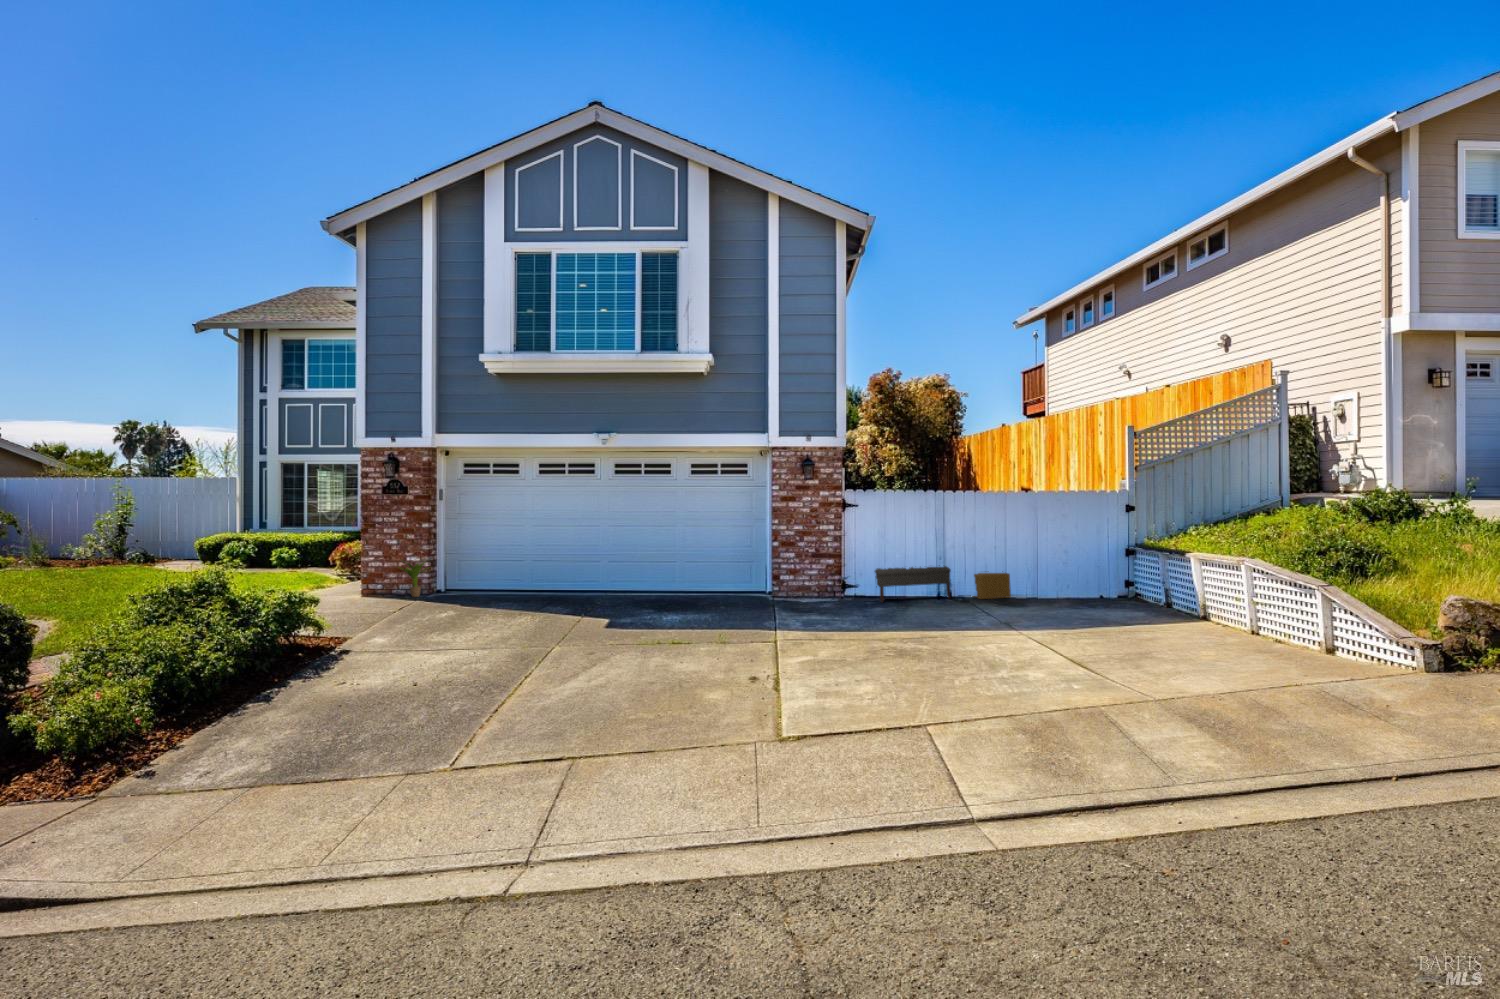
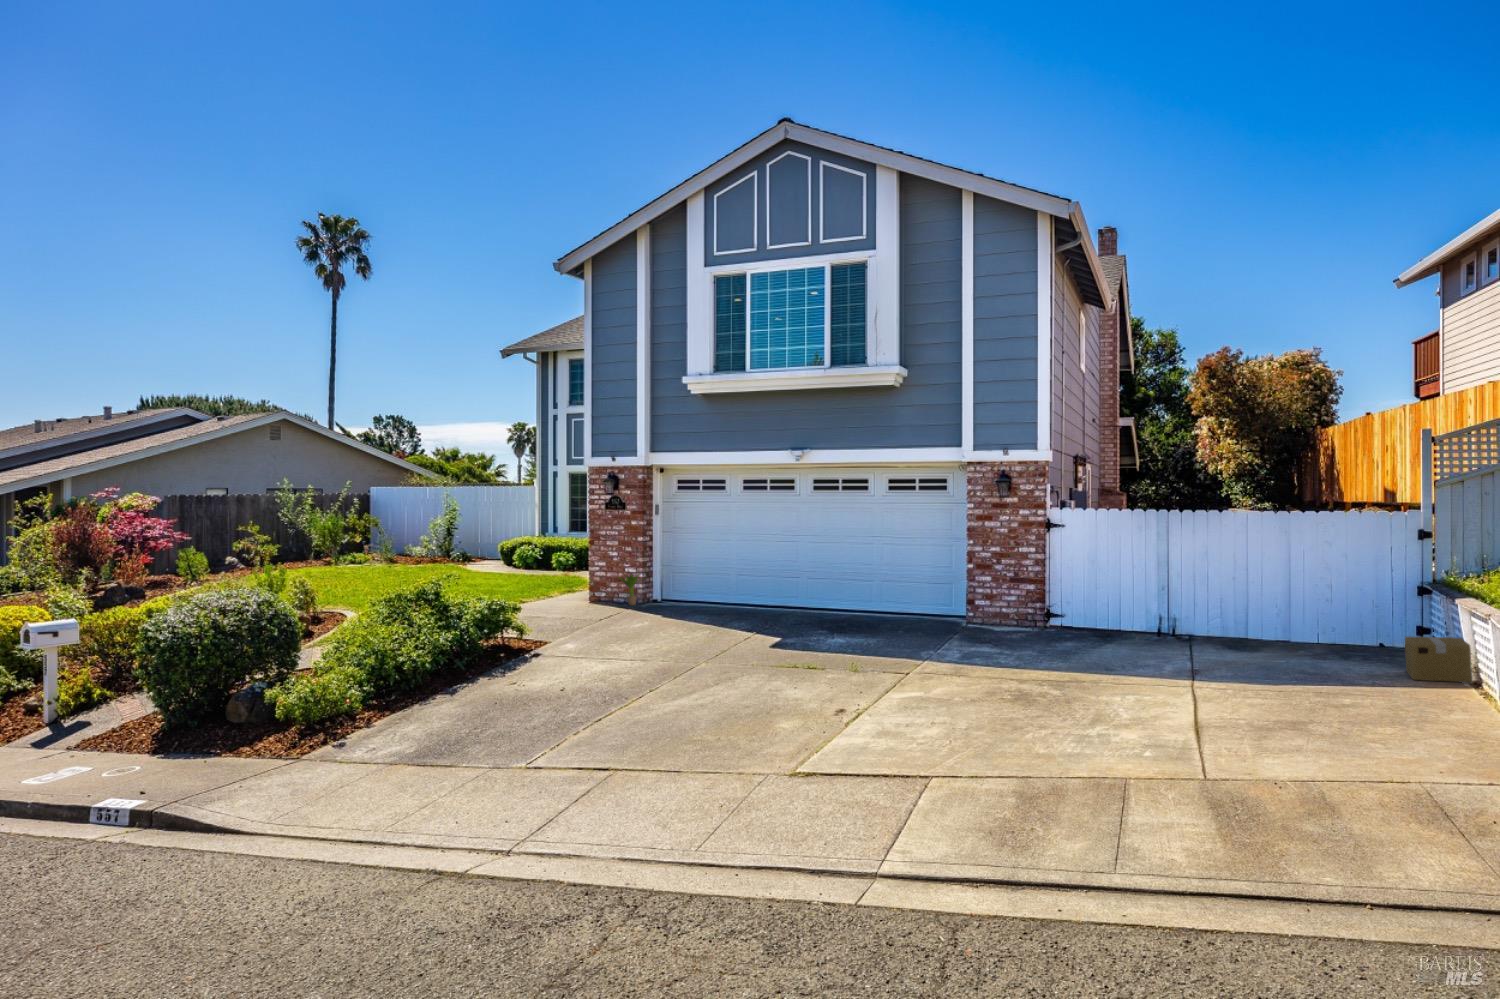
bench: present [875,565,951,602] -> none [1080,597,1169,637]
cardboard box: present [974,571,1011,599] -> present [1405,636,1472,682]

